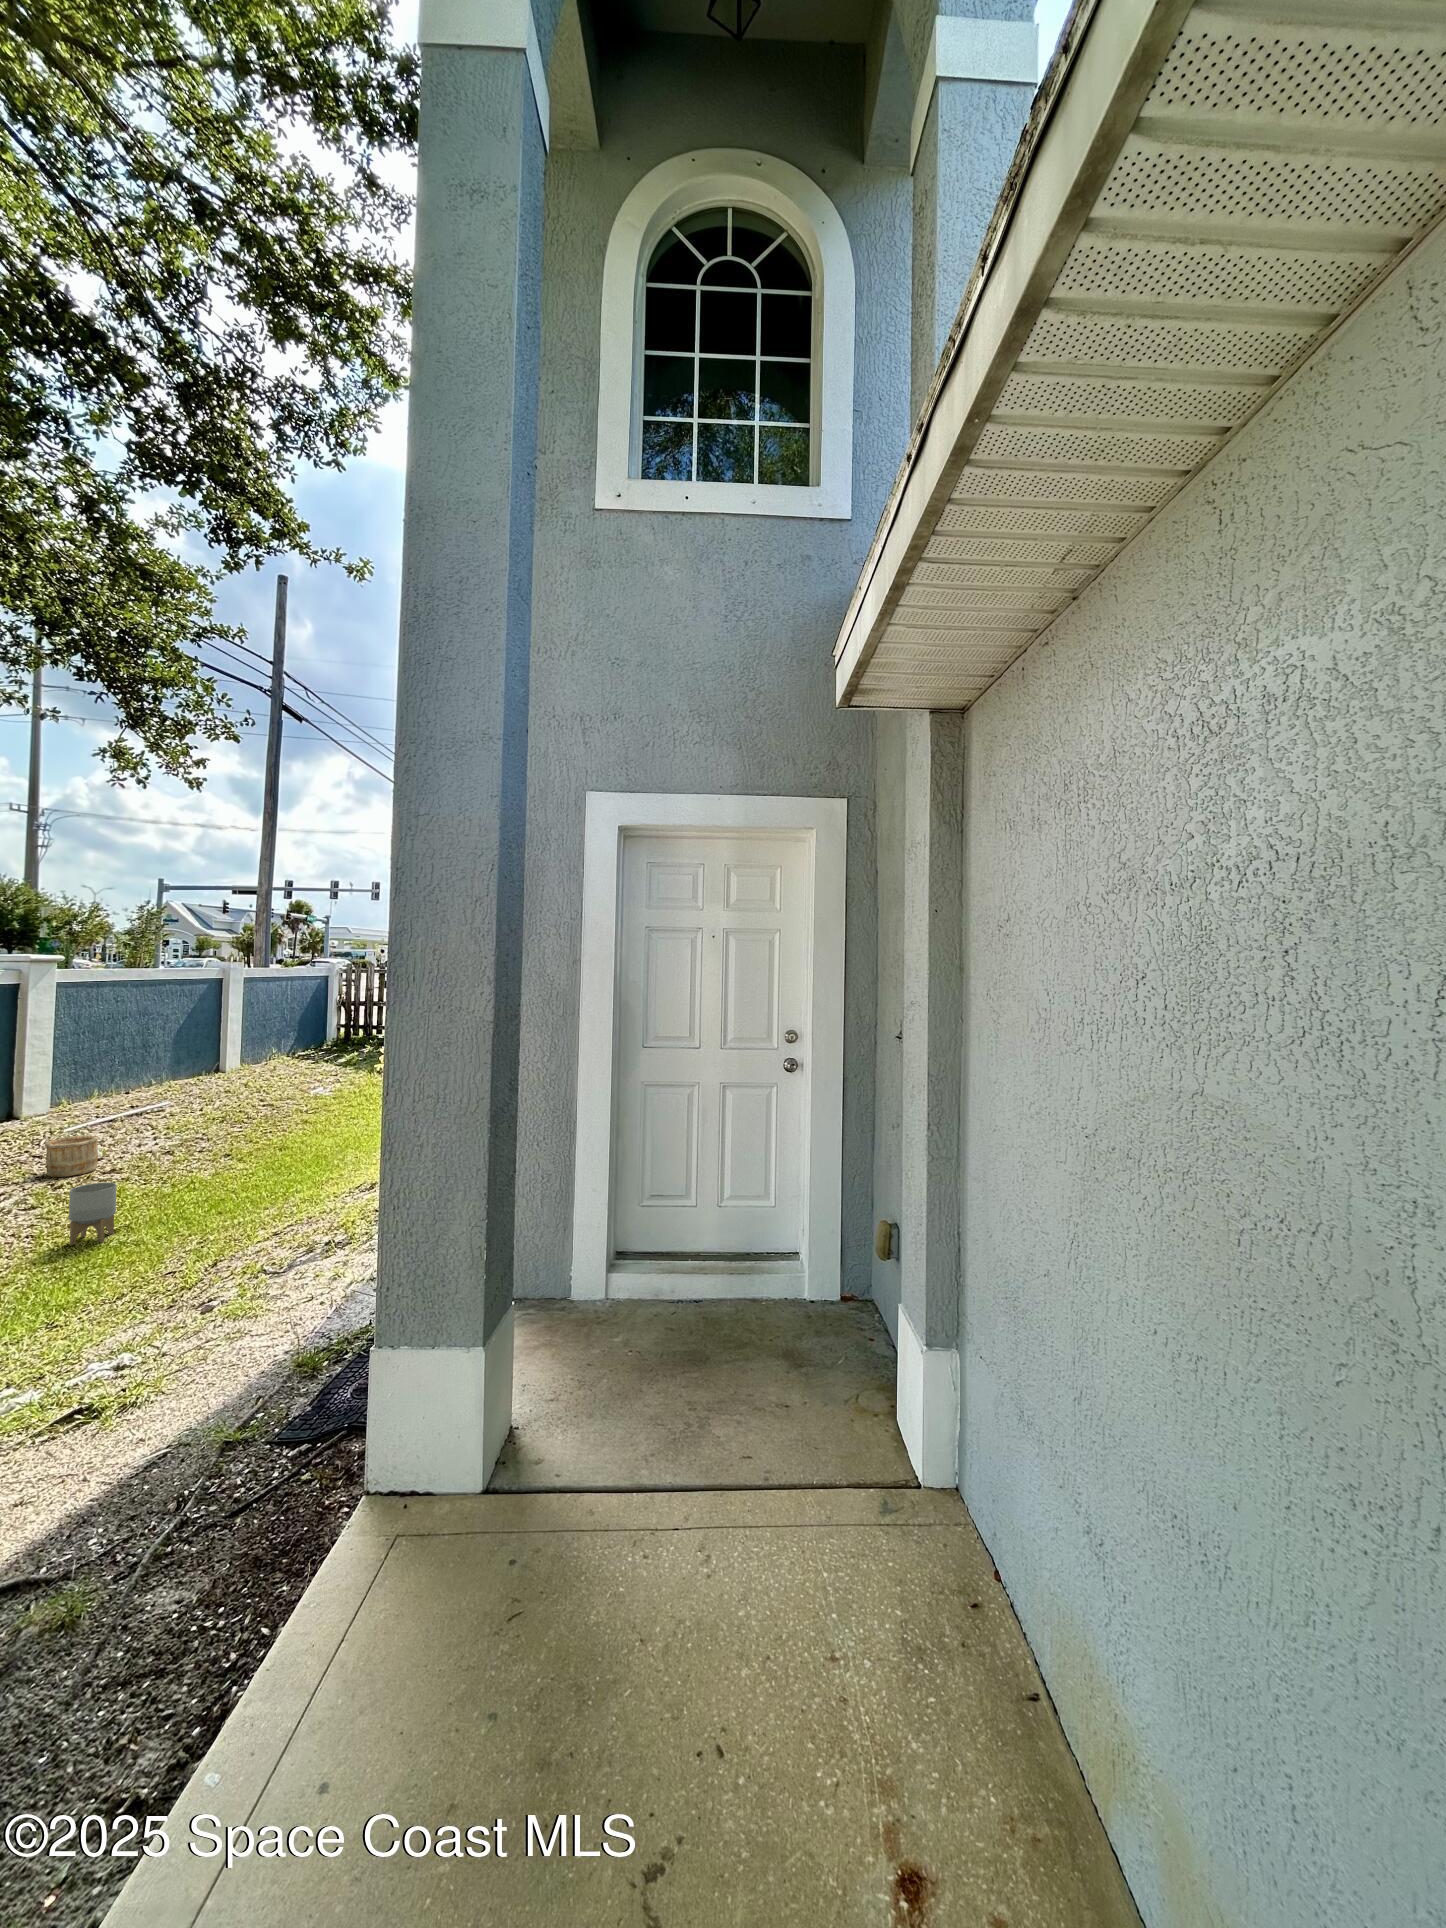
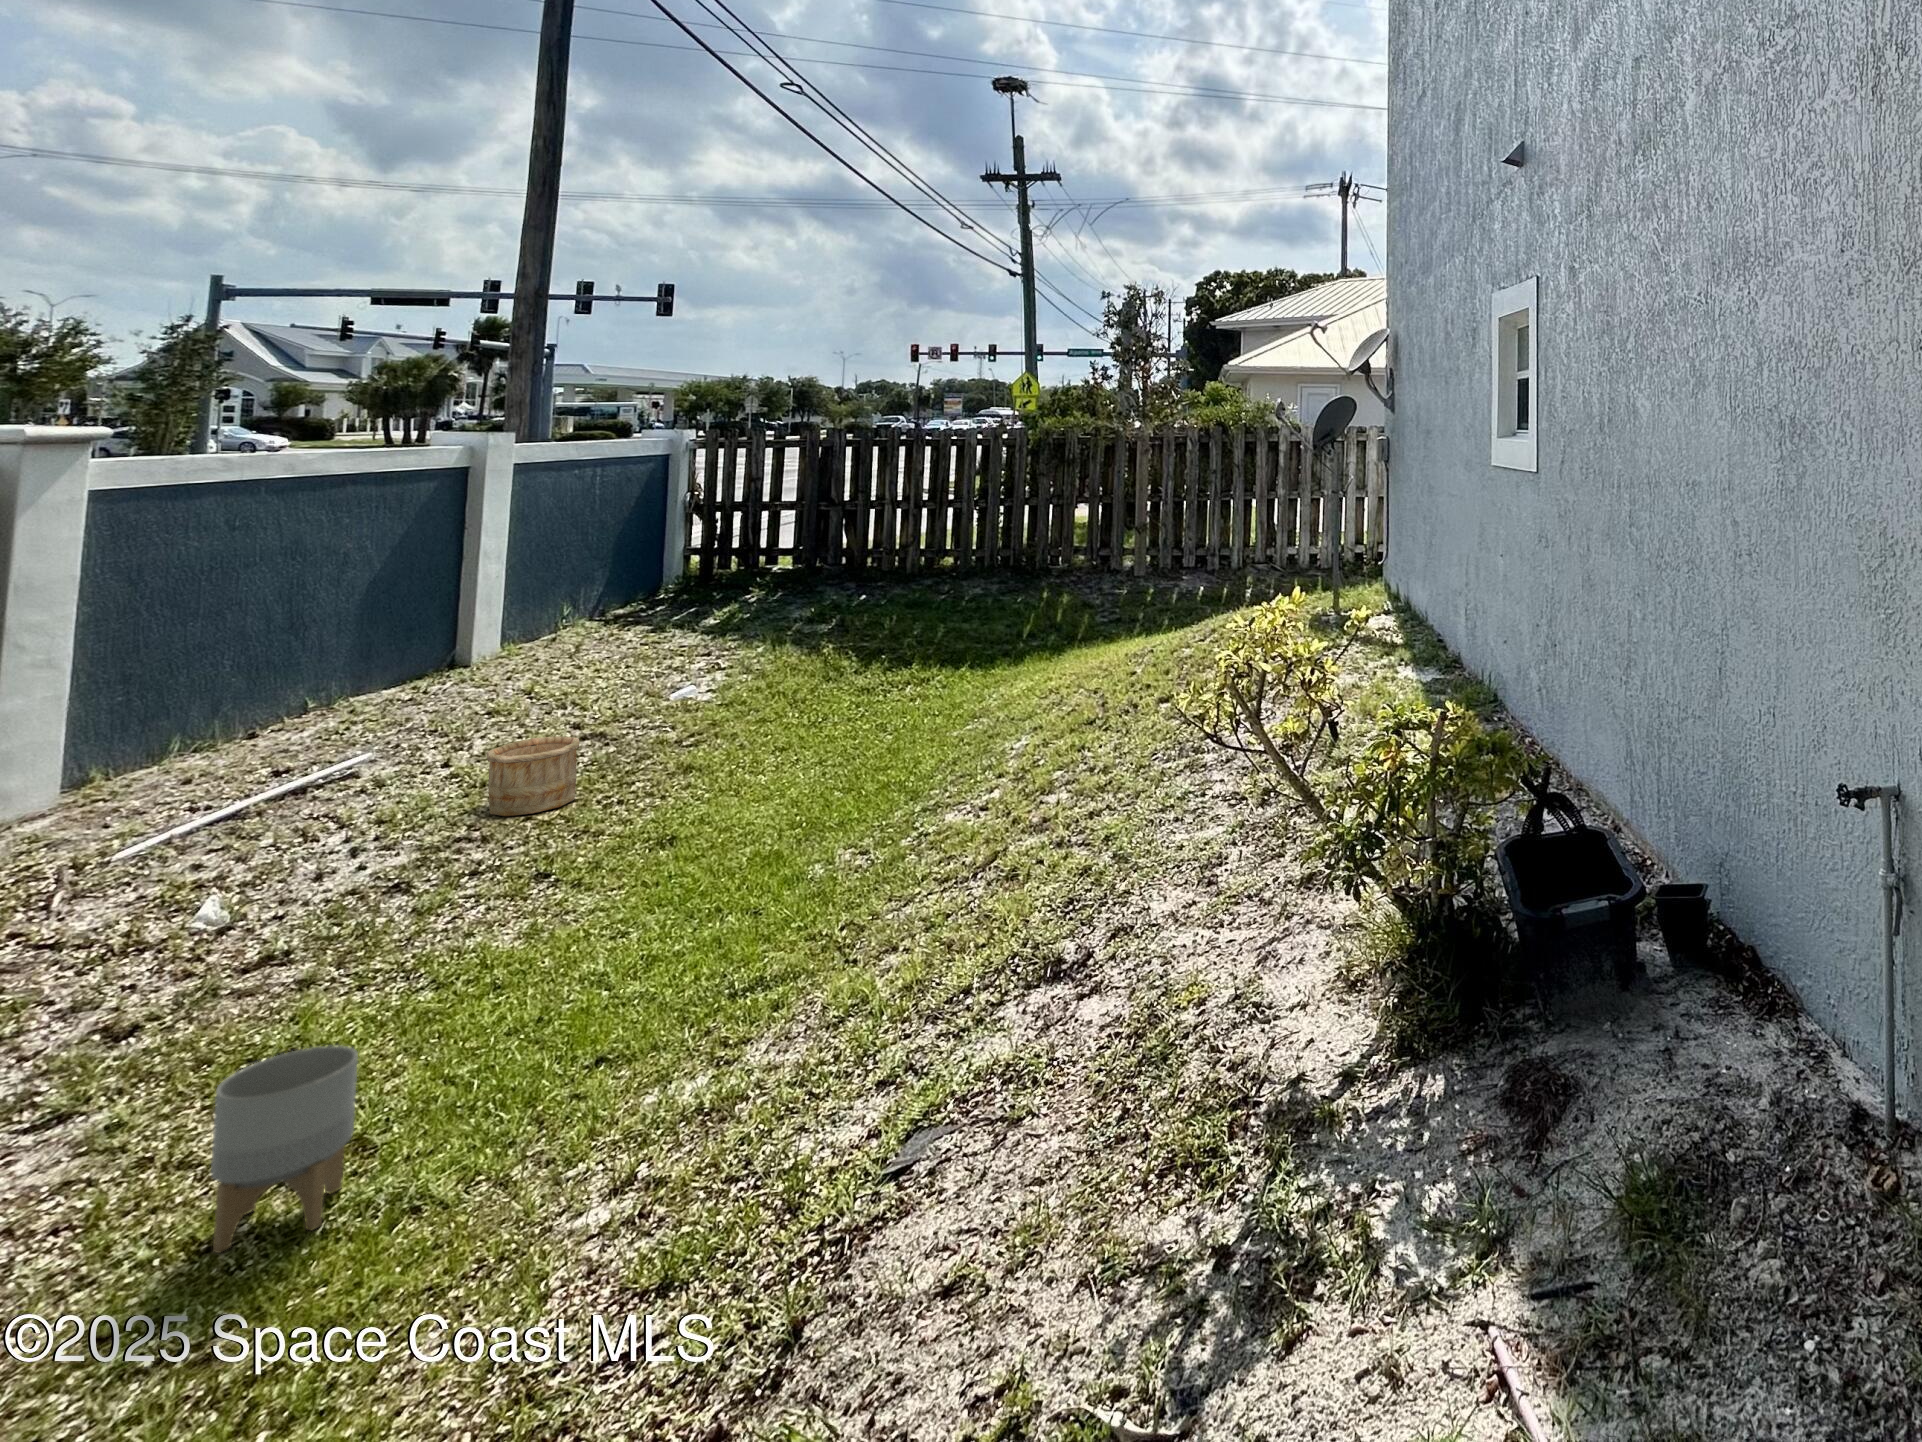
wooden bucket: present [45,1135,99,1177] -> present [487,736,579,816]

